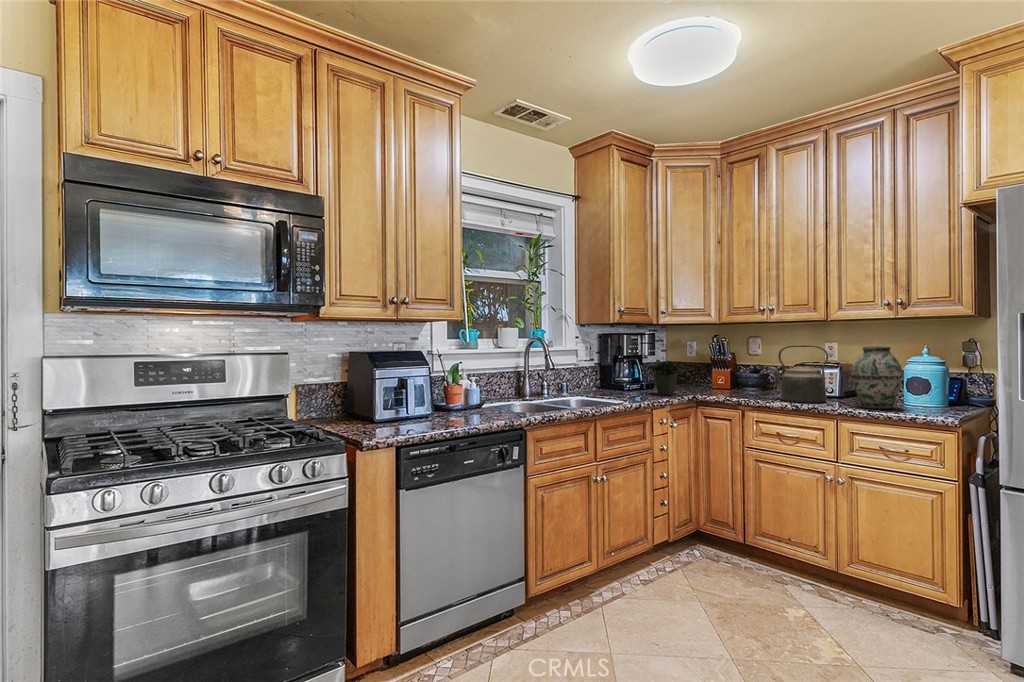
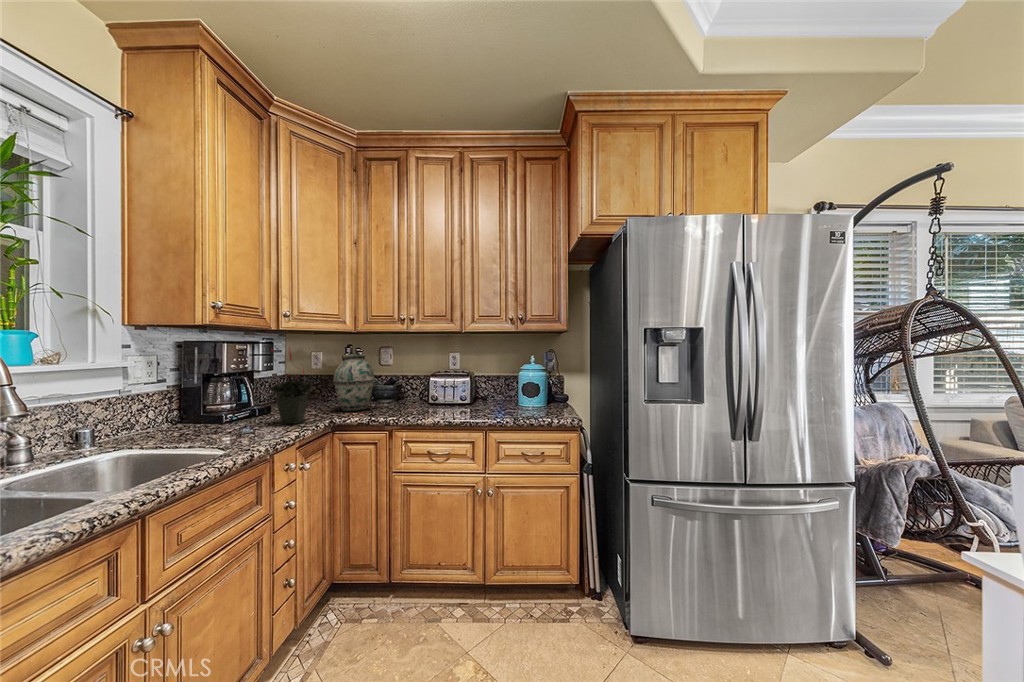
kettle: present [771,345,828,403] -> none [415,356,469,416]
vase: present [851,346,903,409] -> present [334,354,374,411]

